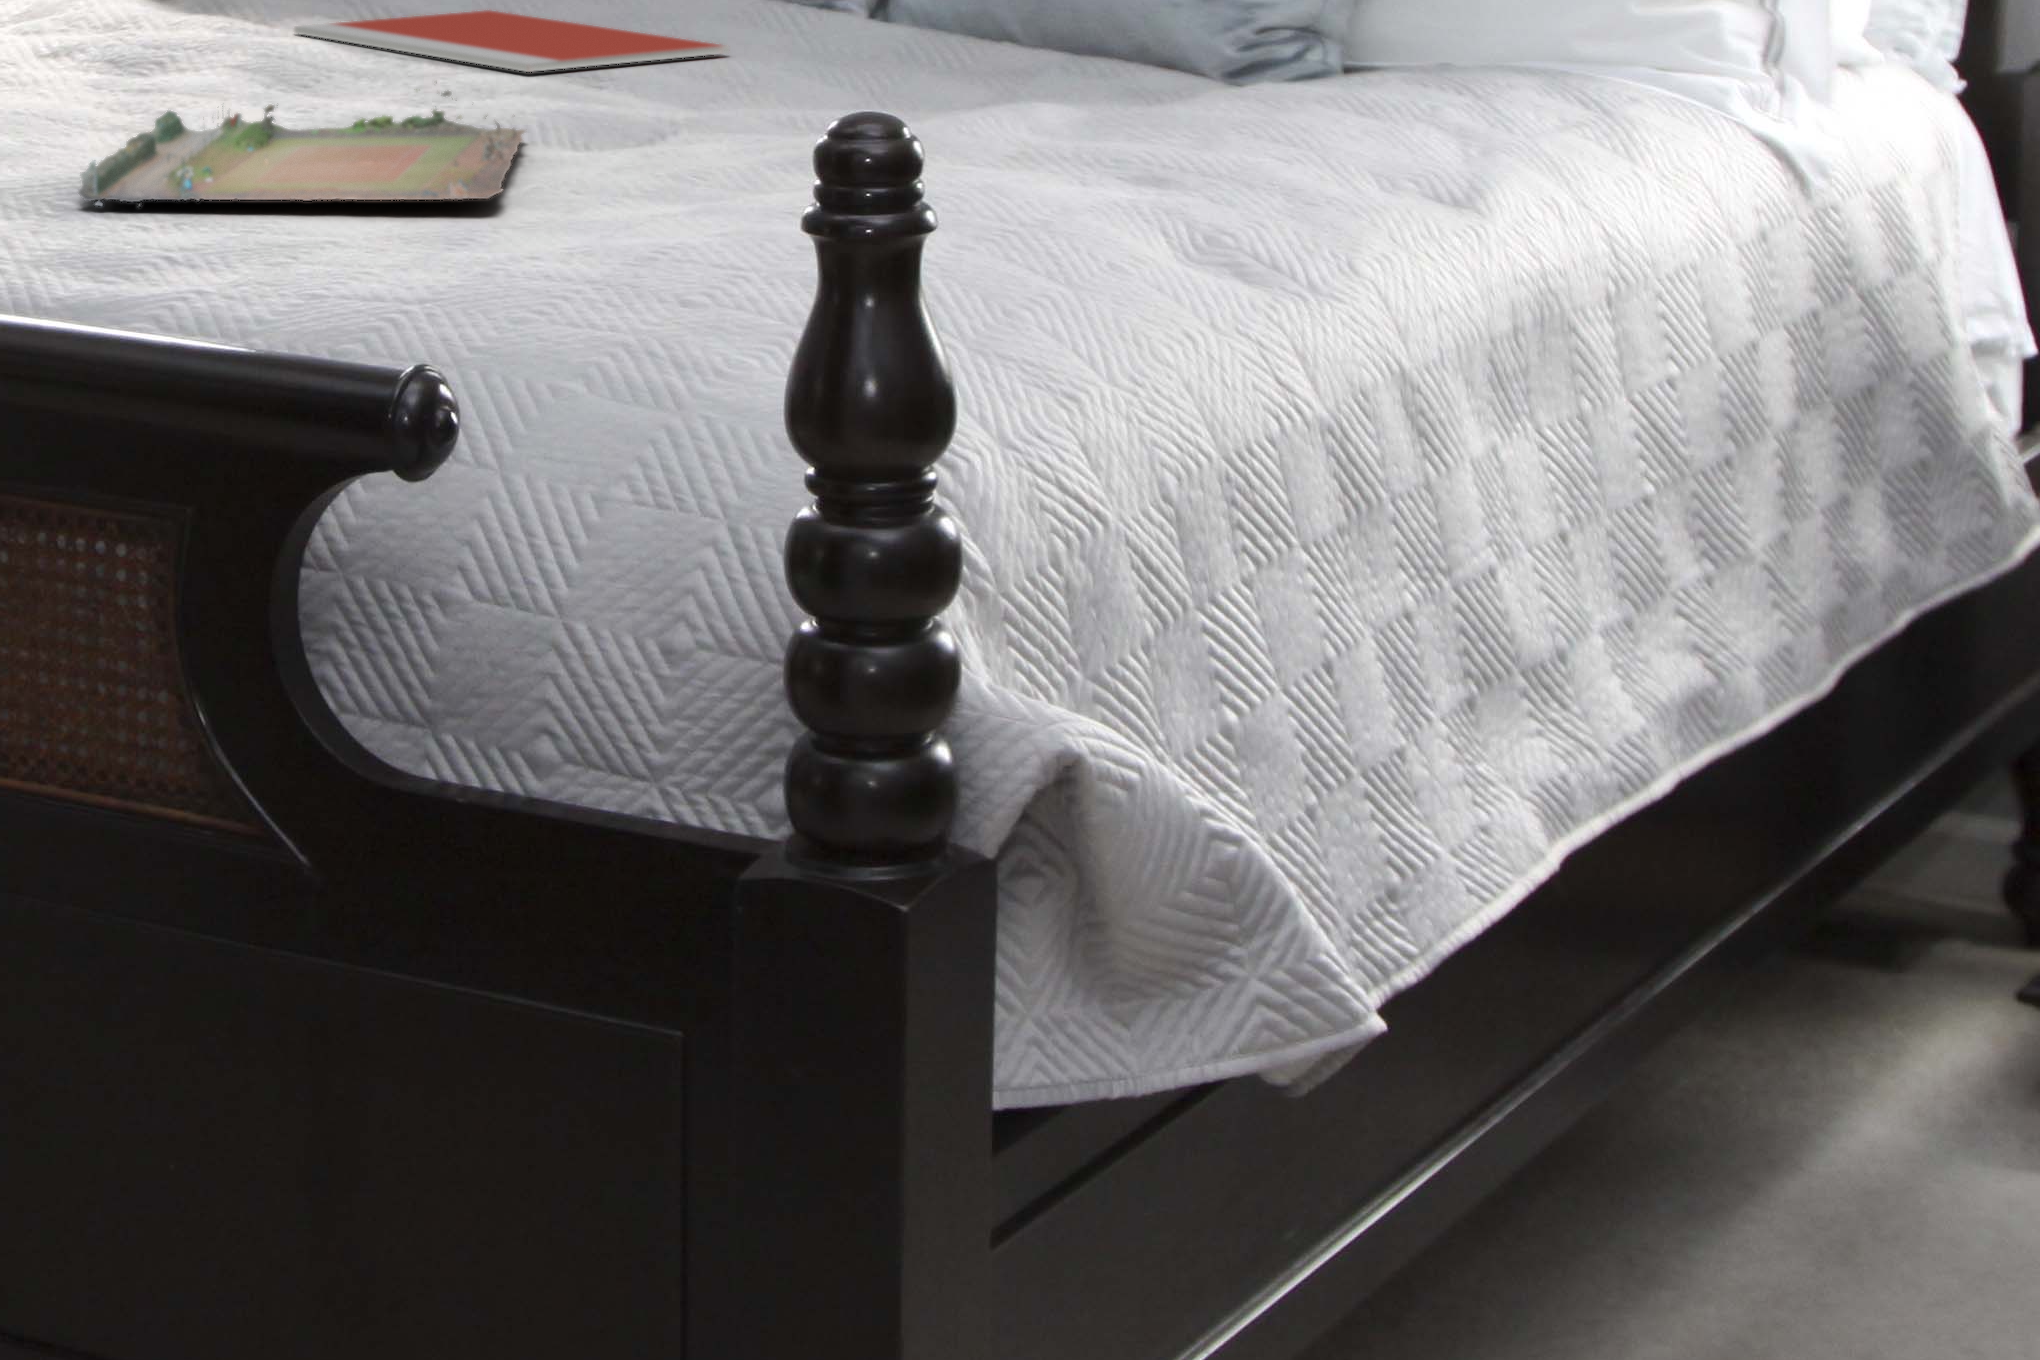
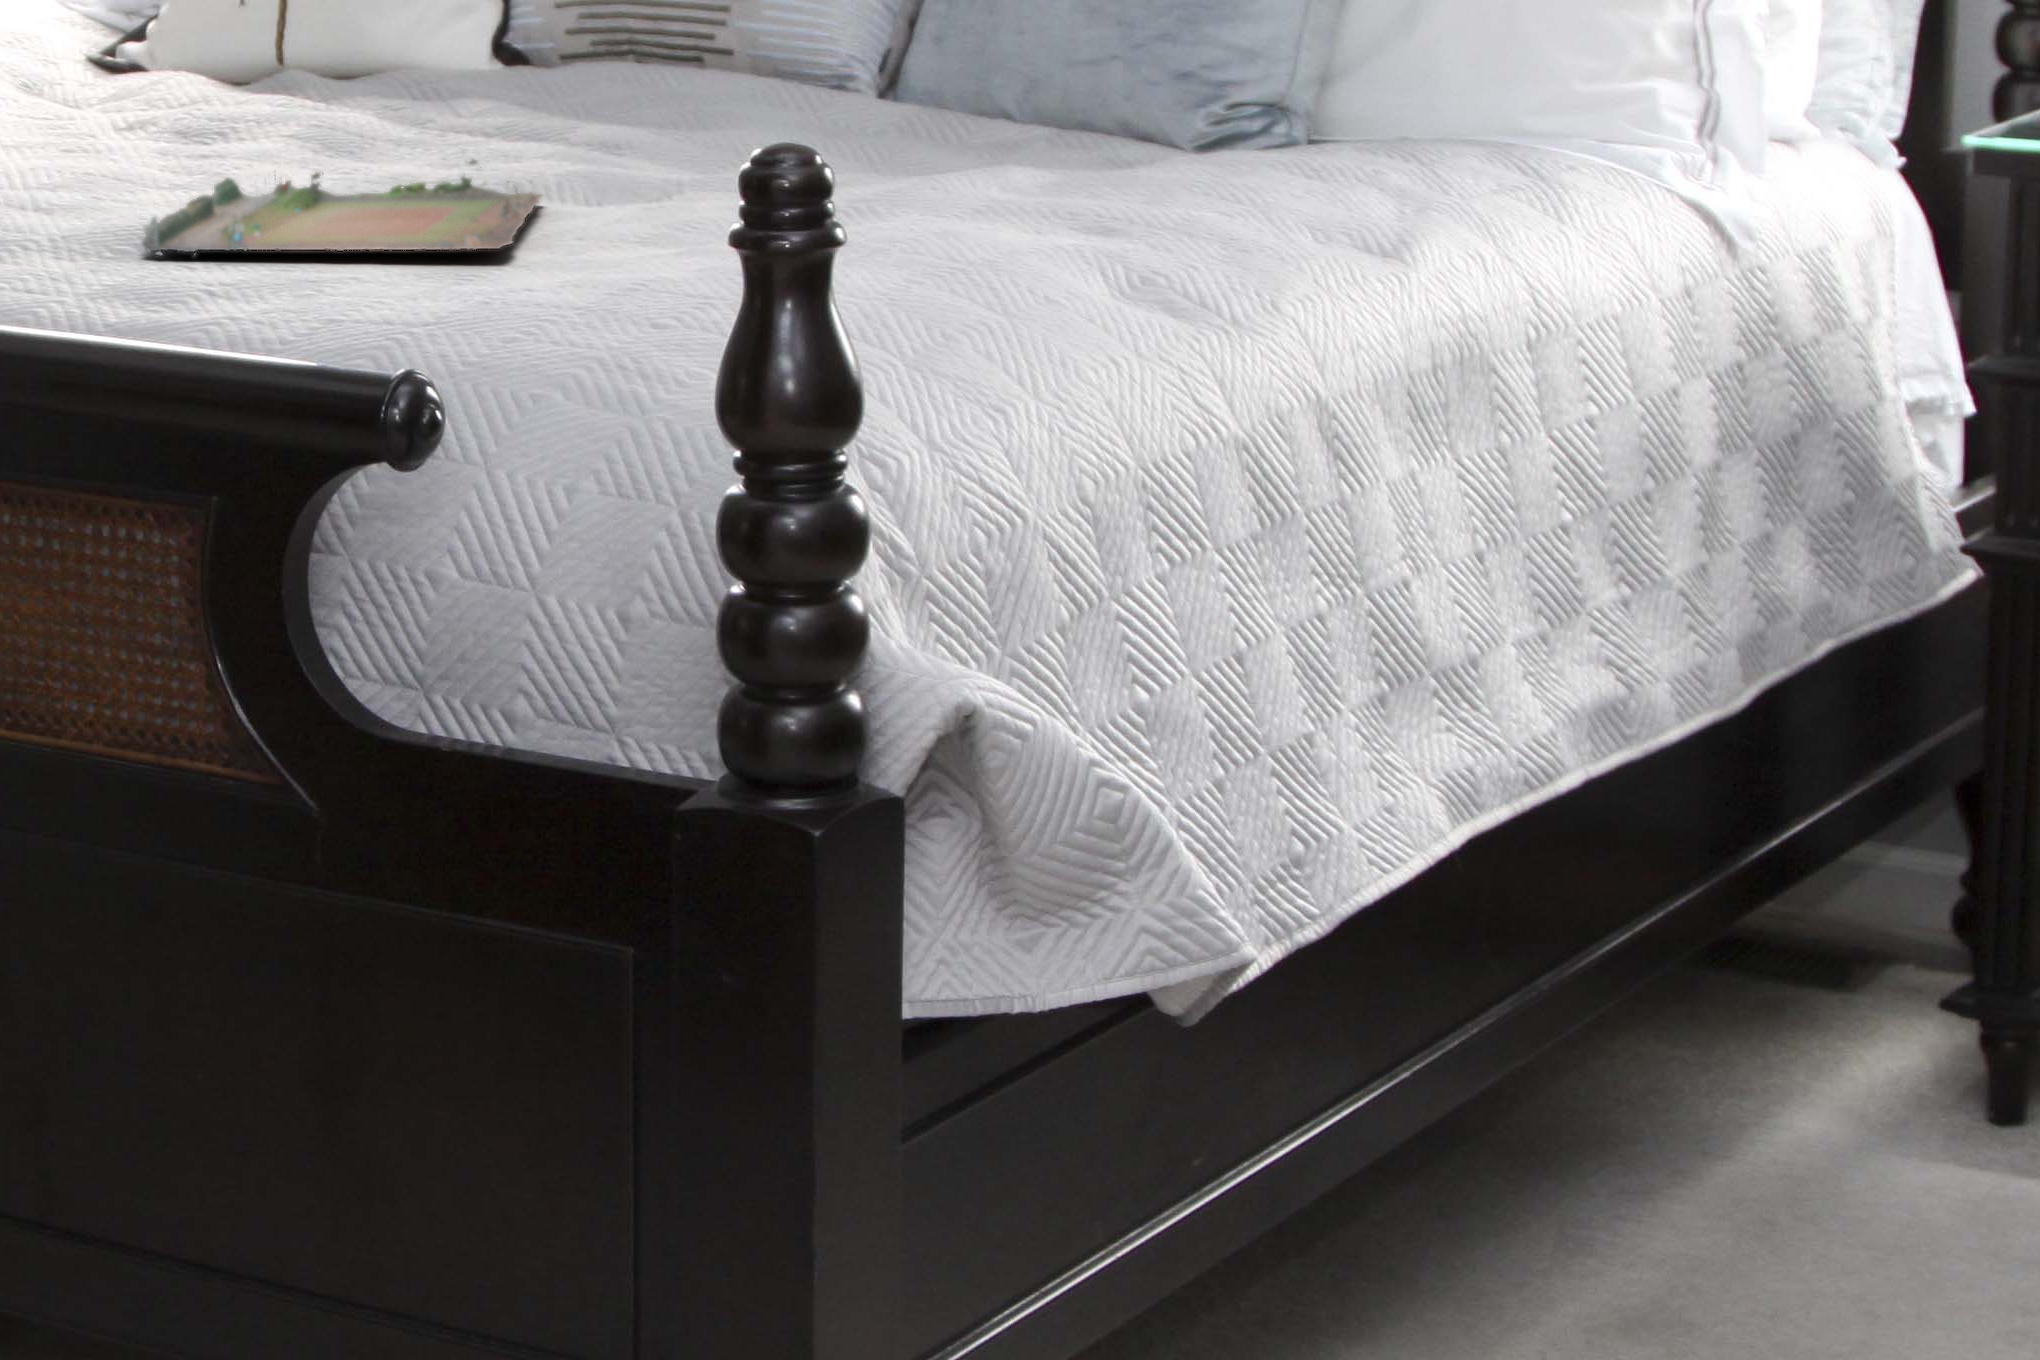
notebook: present [294,10,729,72] -> none [351,96,743,148]

